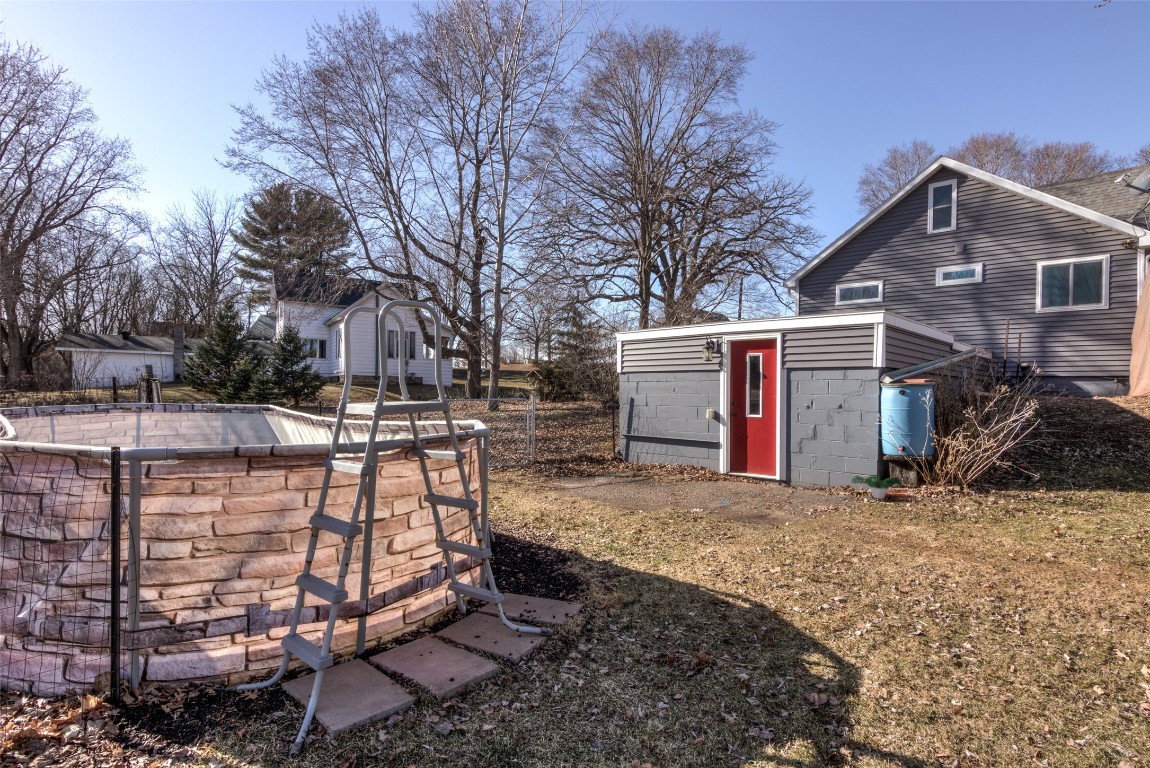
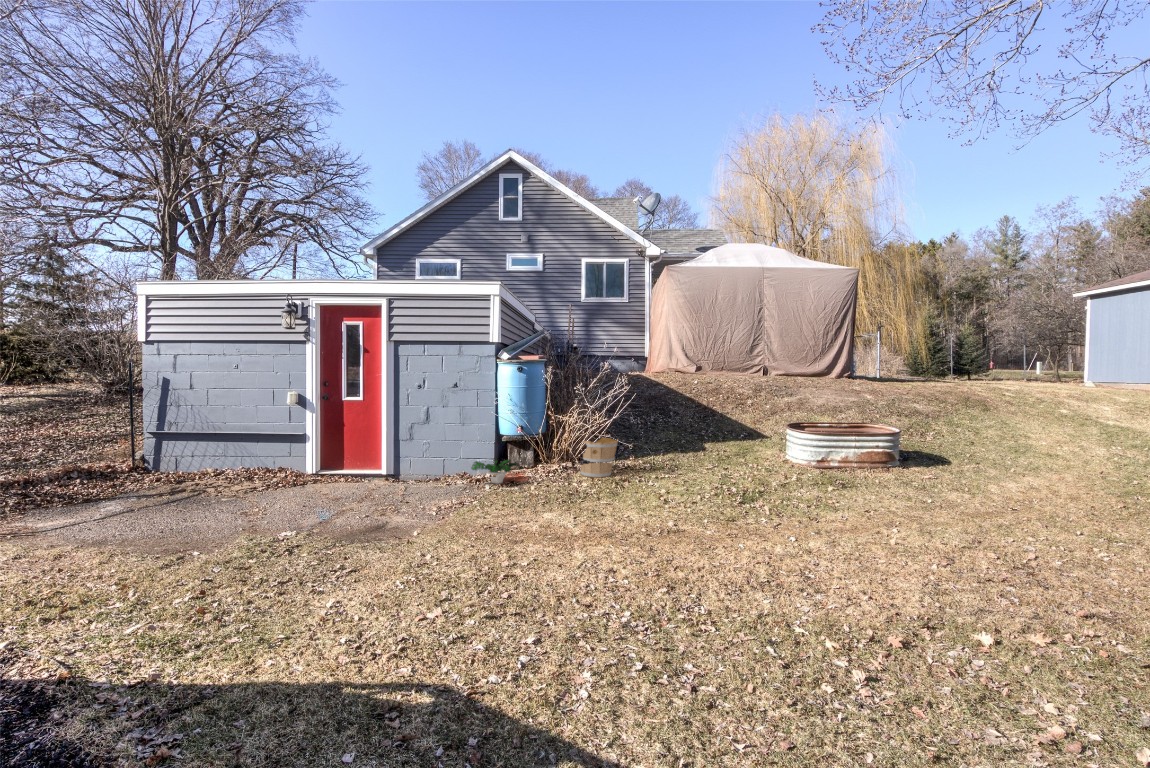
wooden bucket: none [972,463,1028,508] -> present [580,438,618,478]

